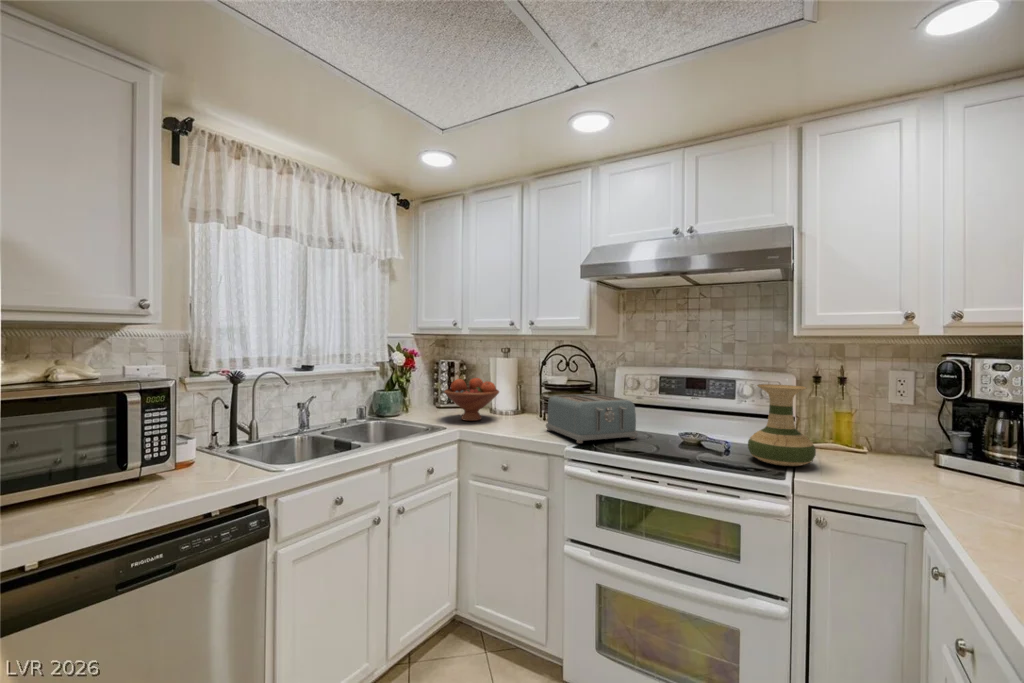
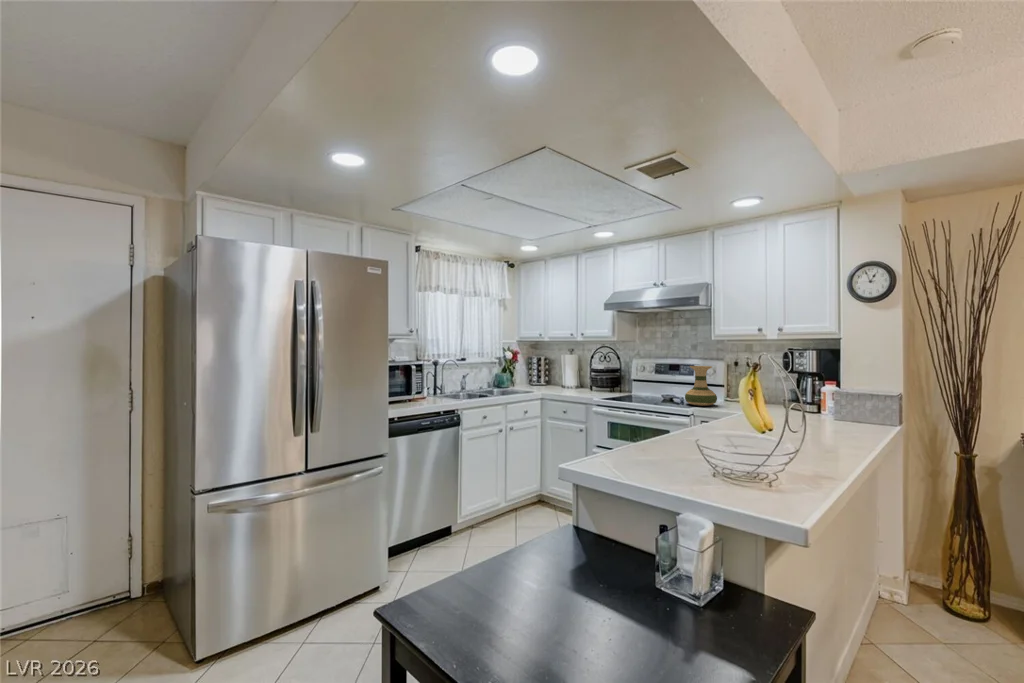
fruit bowl: present [444,378,499,421] -> none [535,366,566,390]
toaster: present [546,394,637,443] -> none [590,374,637,398]

